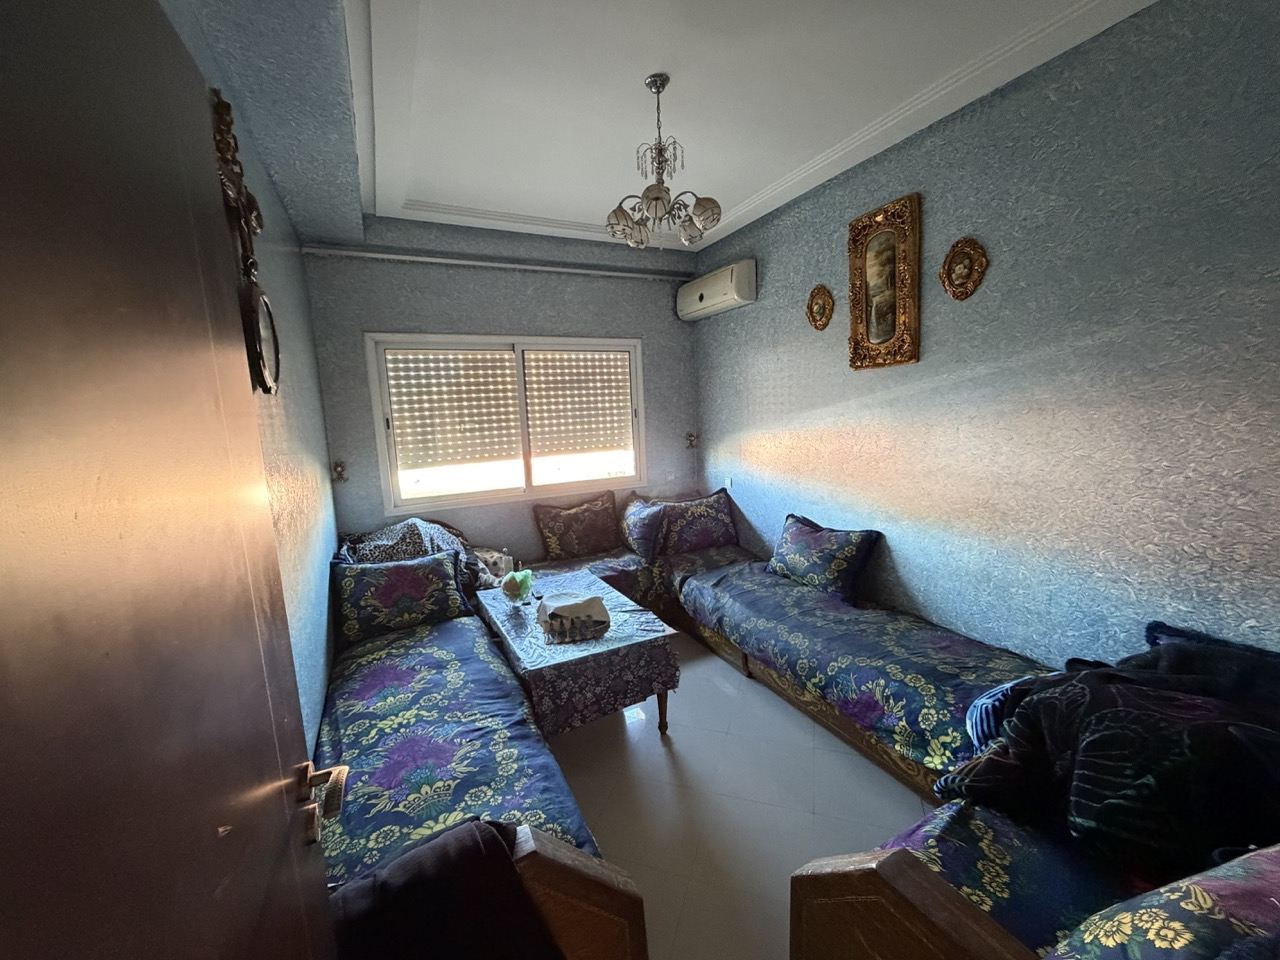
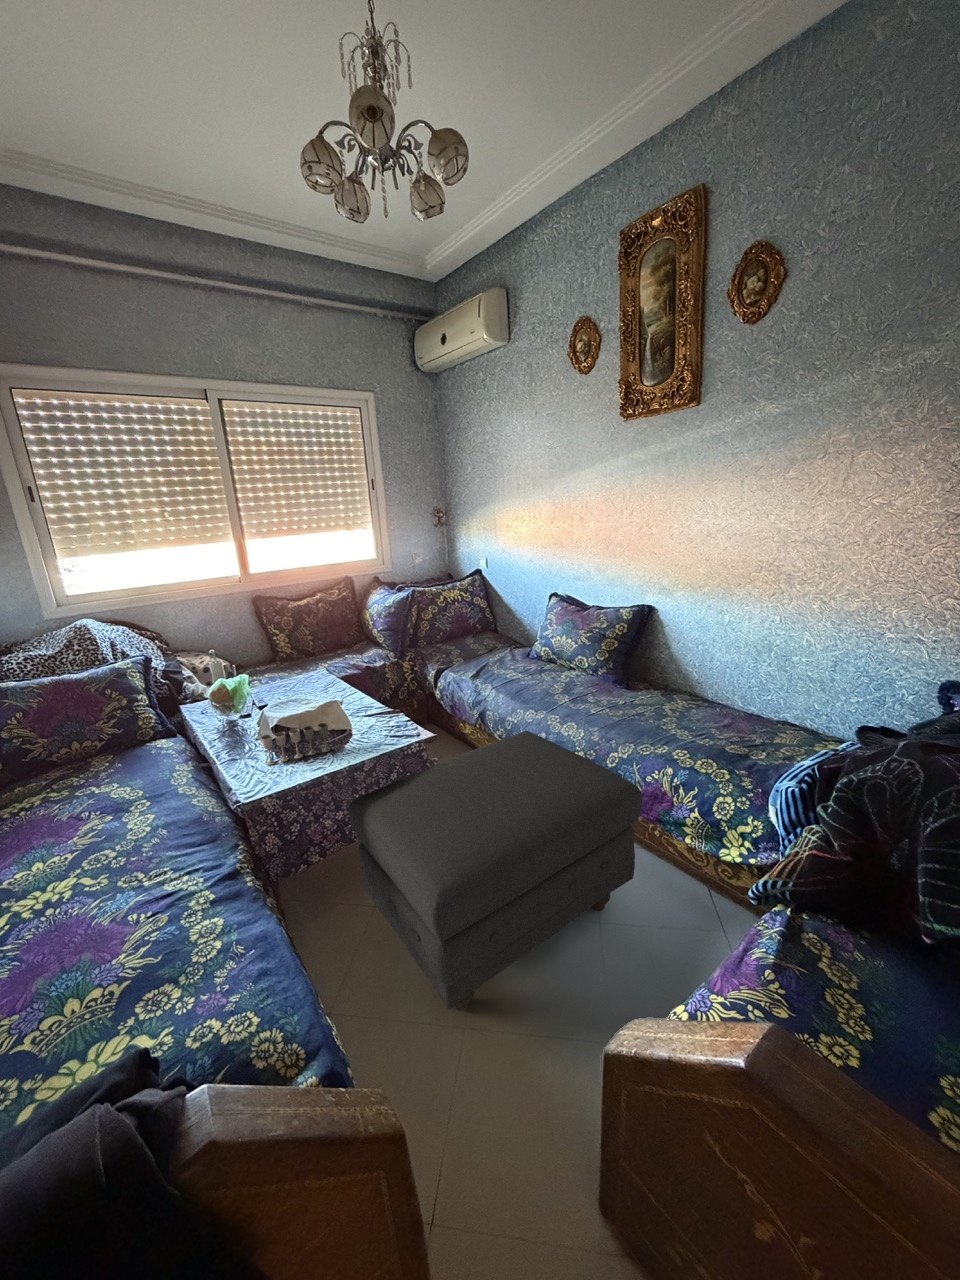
ottoman: none [606,636,853,864] -> present [349,731,642,1011]

